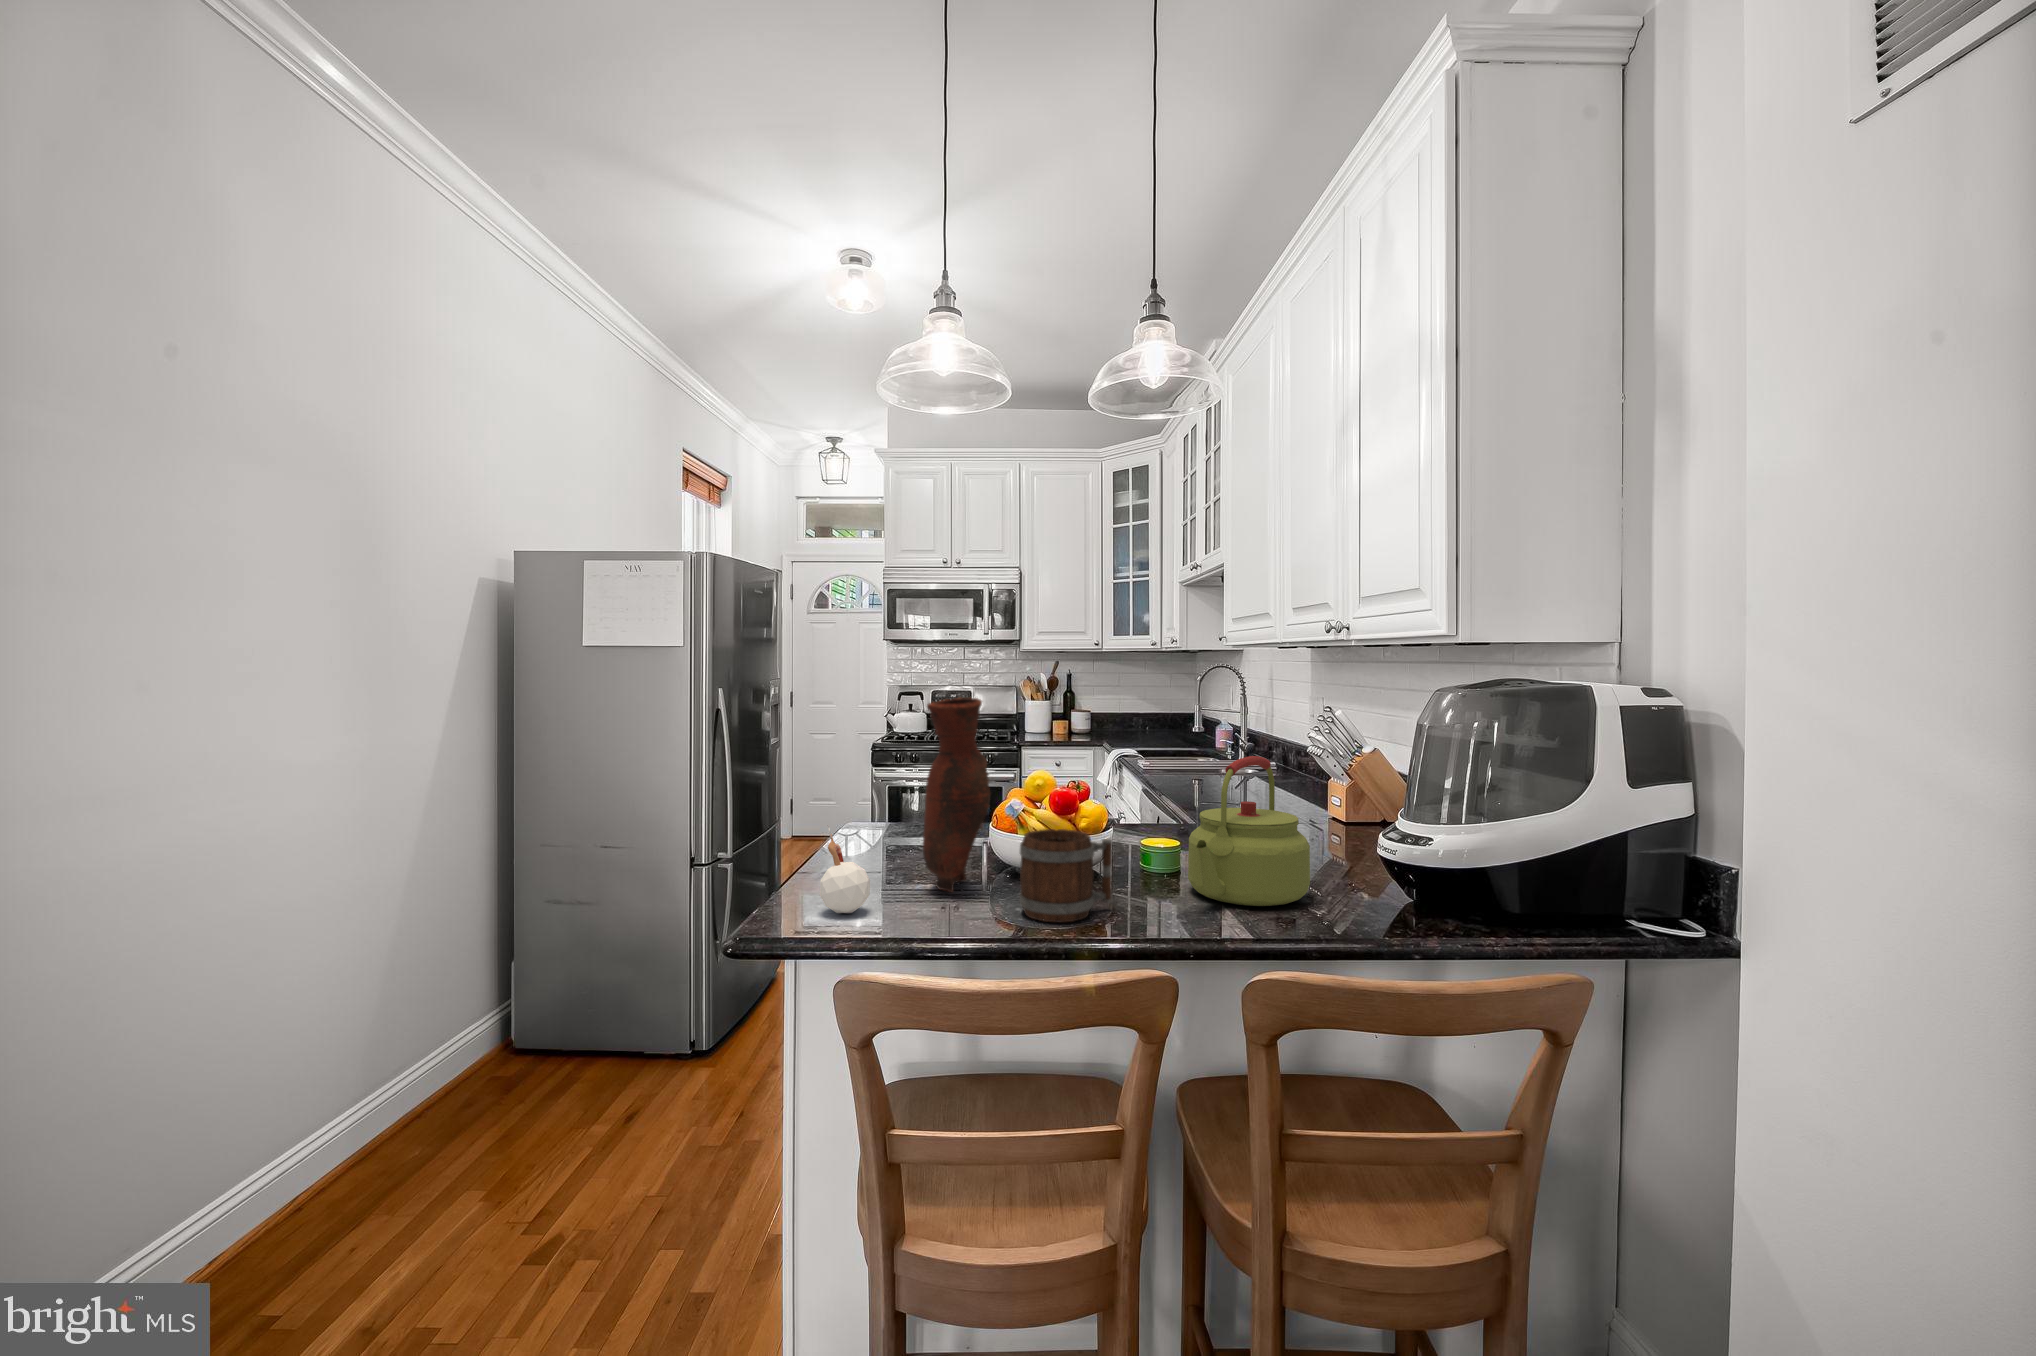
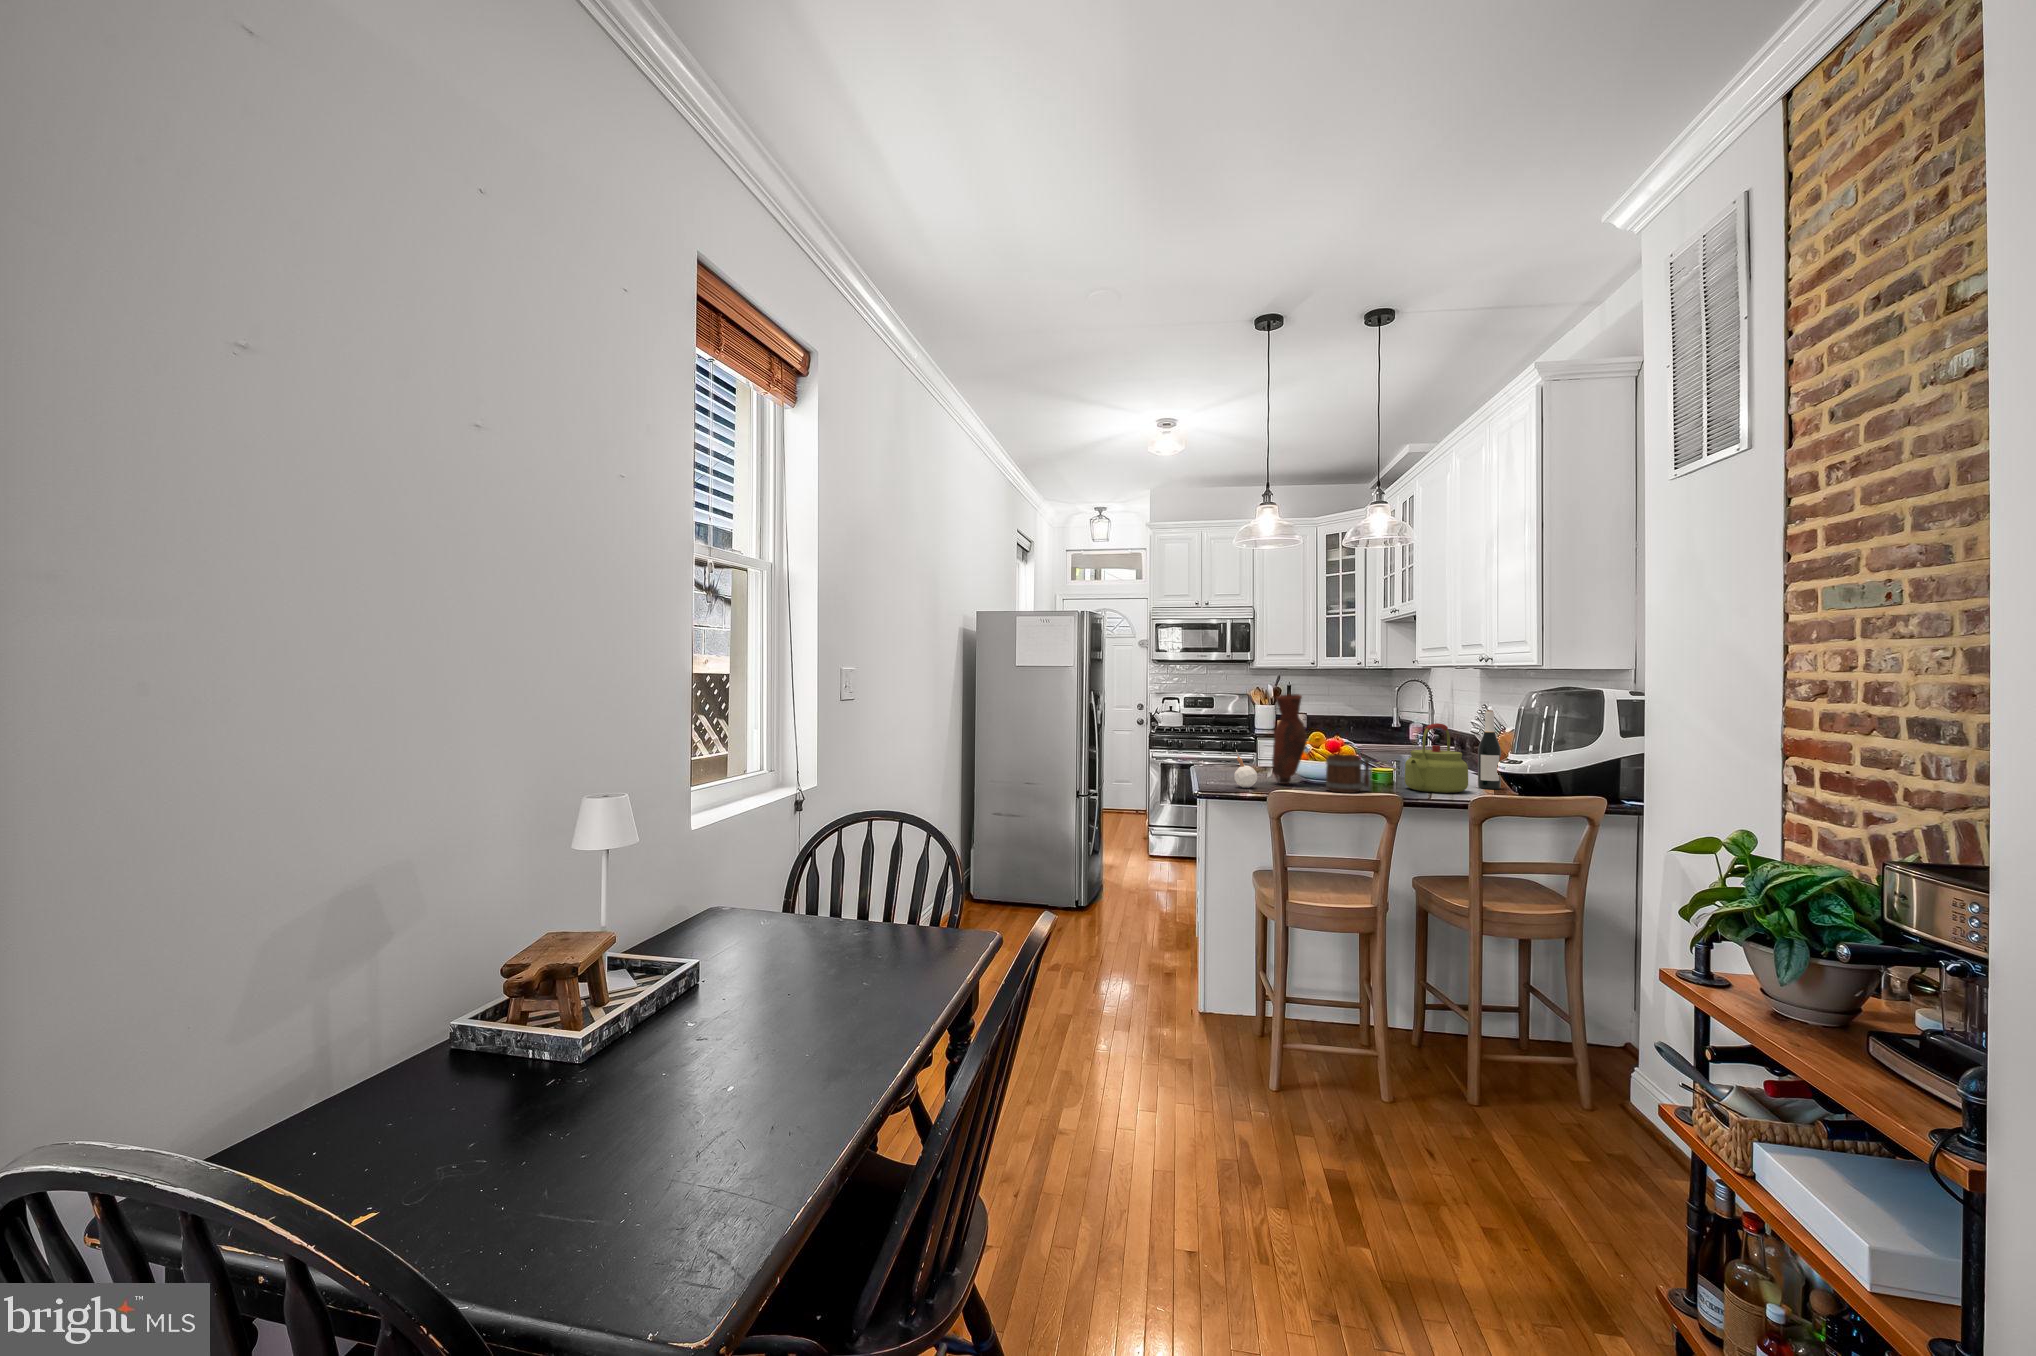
wine bottle: none [1324,725,1367,882] -> present [1478,710,1501,789]

